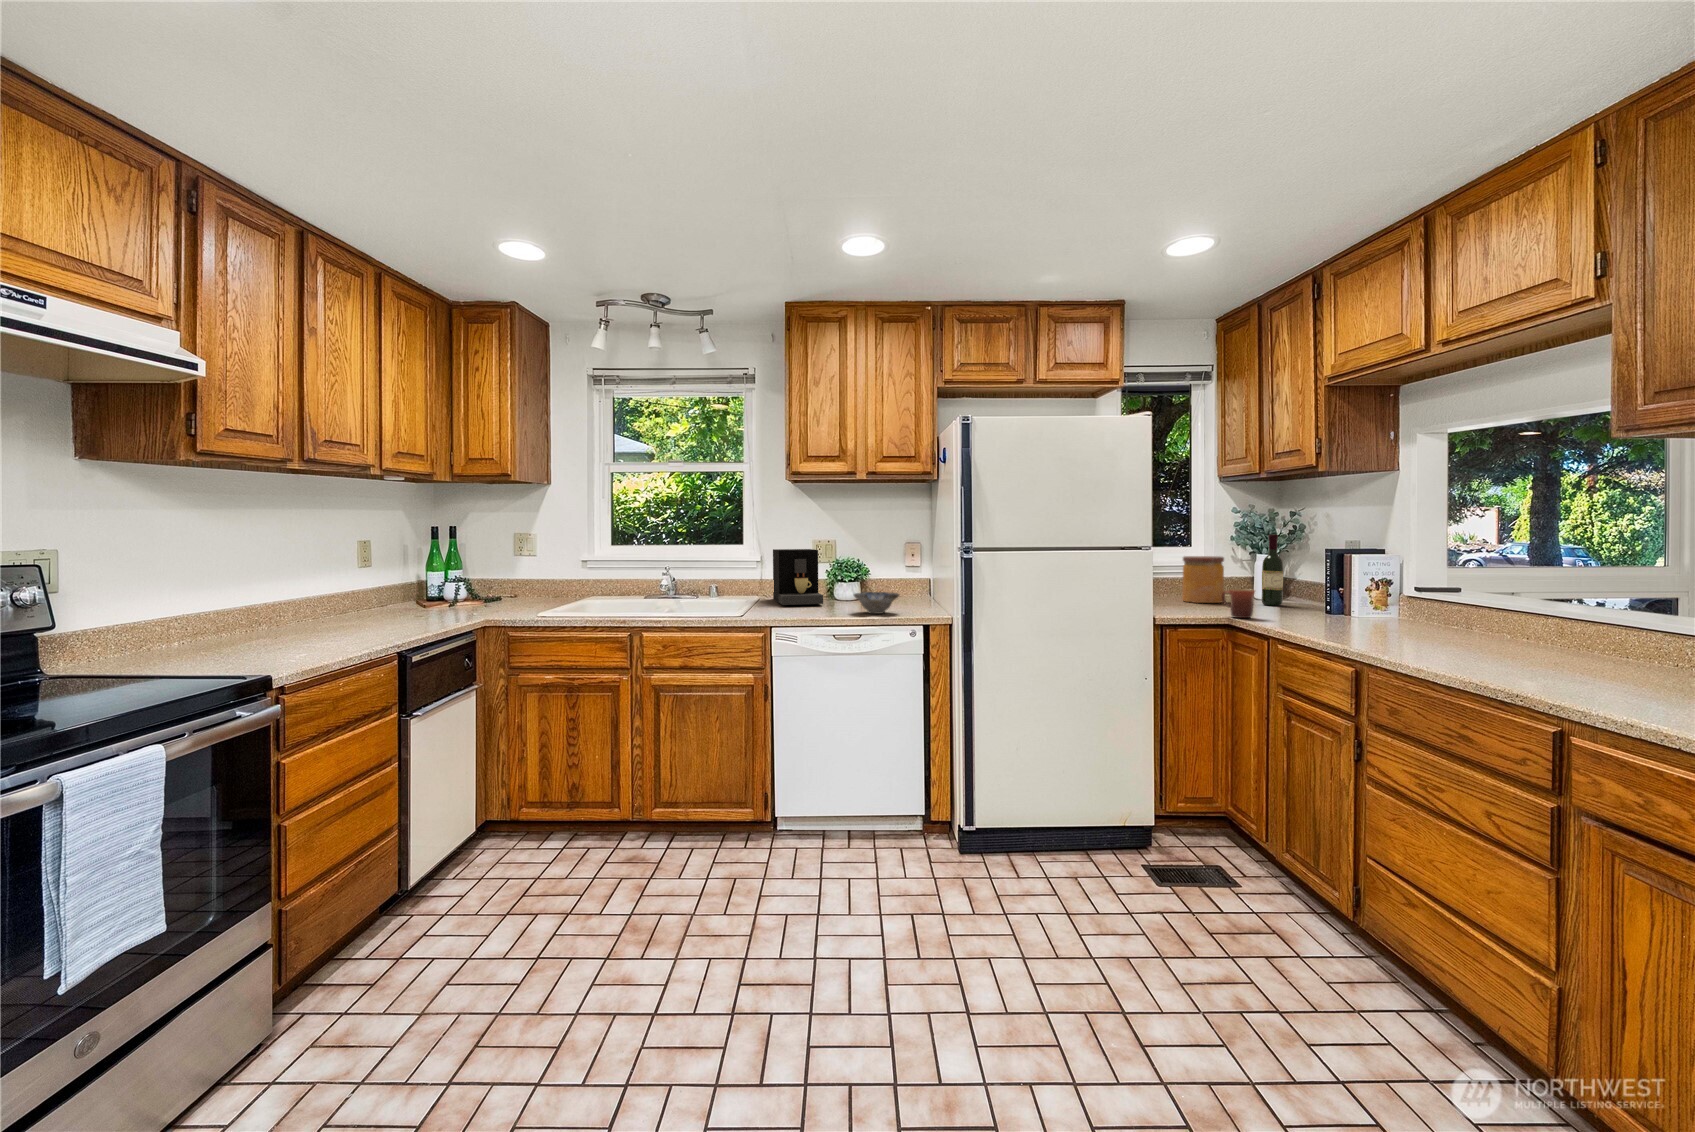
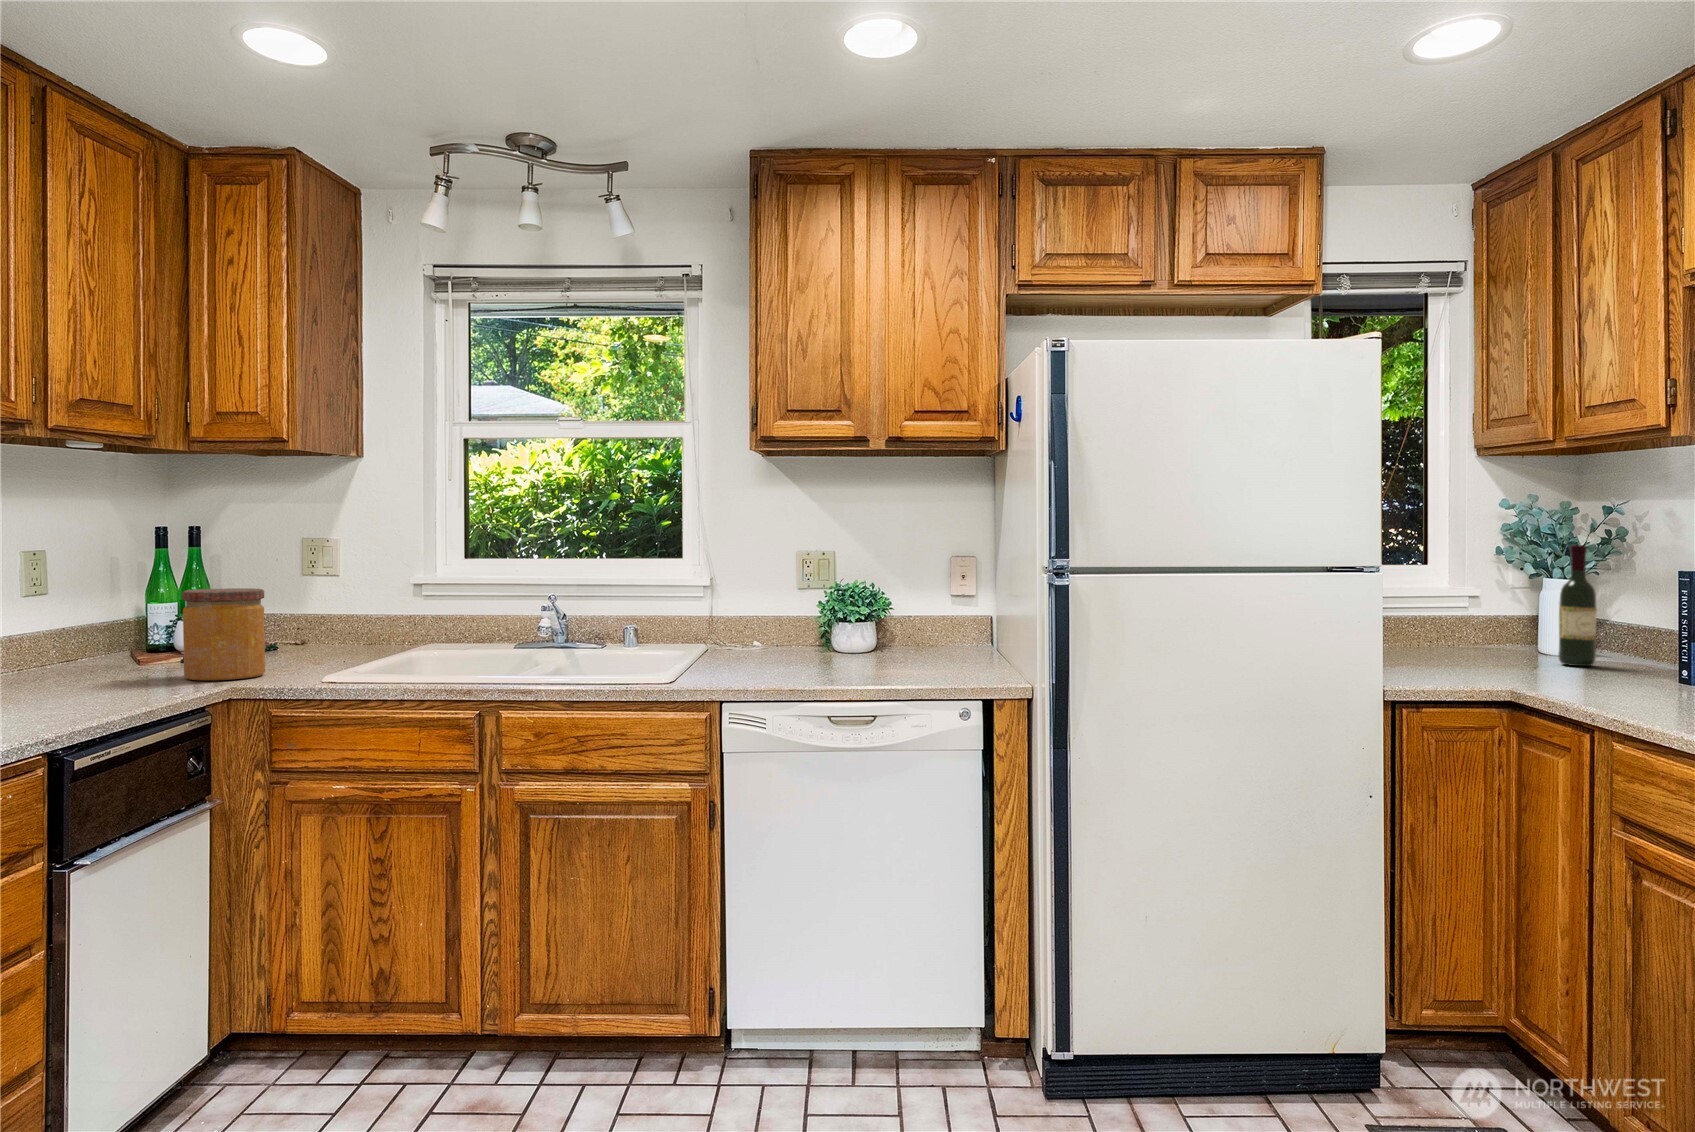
coffee maker: present [773,549,823,605] -> none [729,566,812,662]
jar: present [1182,556,1224,603] -> present [182,588,265,680]
mug: present [1222,589,1255,618] -> none [1498,640,1559,691]
ceramic bowl: present [854,592,899,614] -> none [862,641,942,679]

